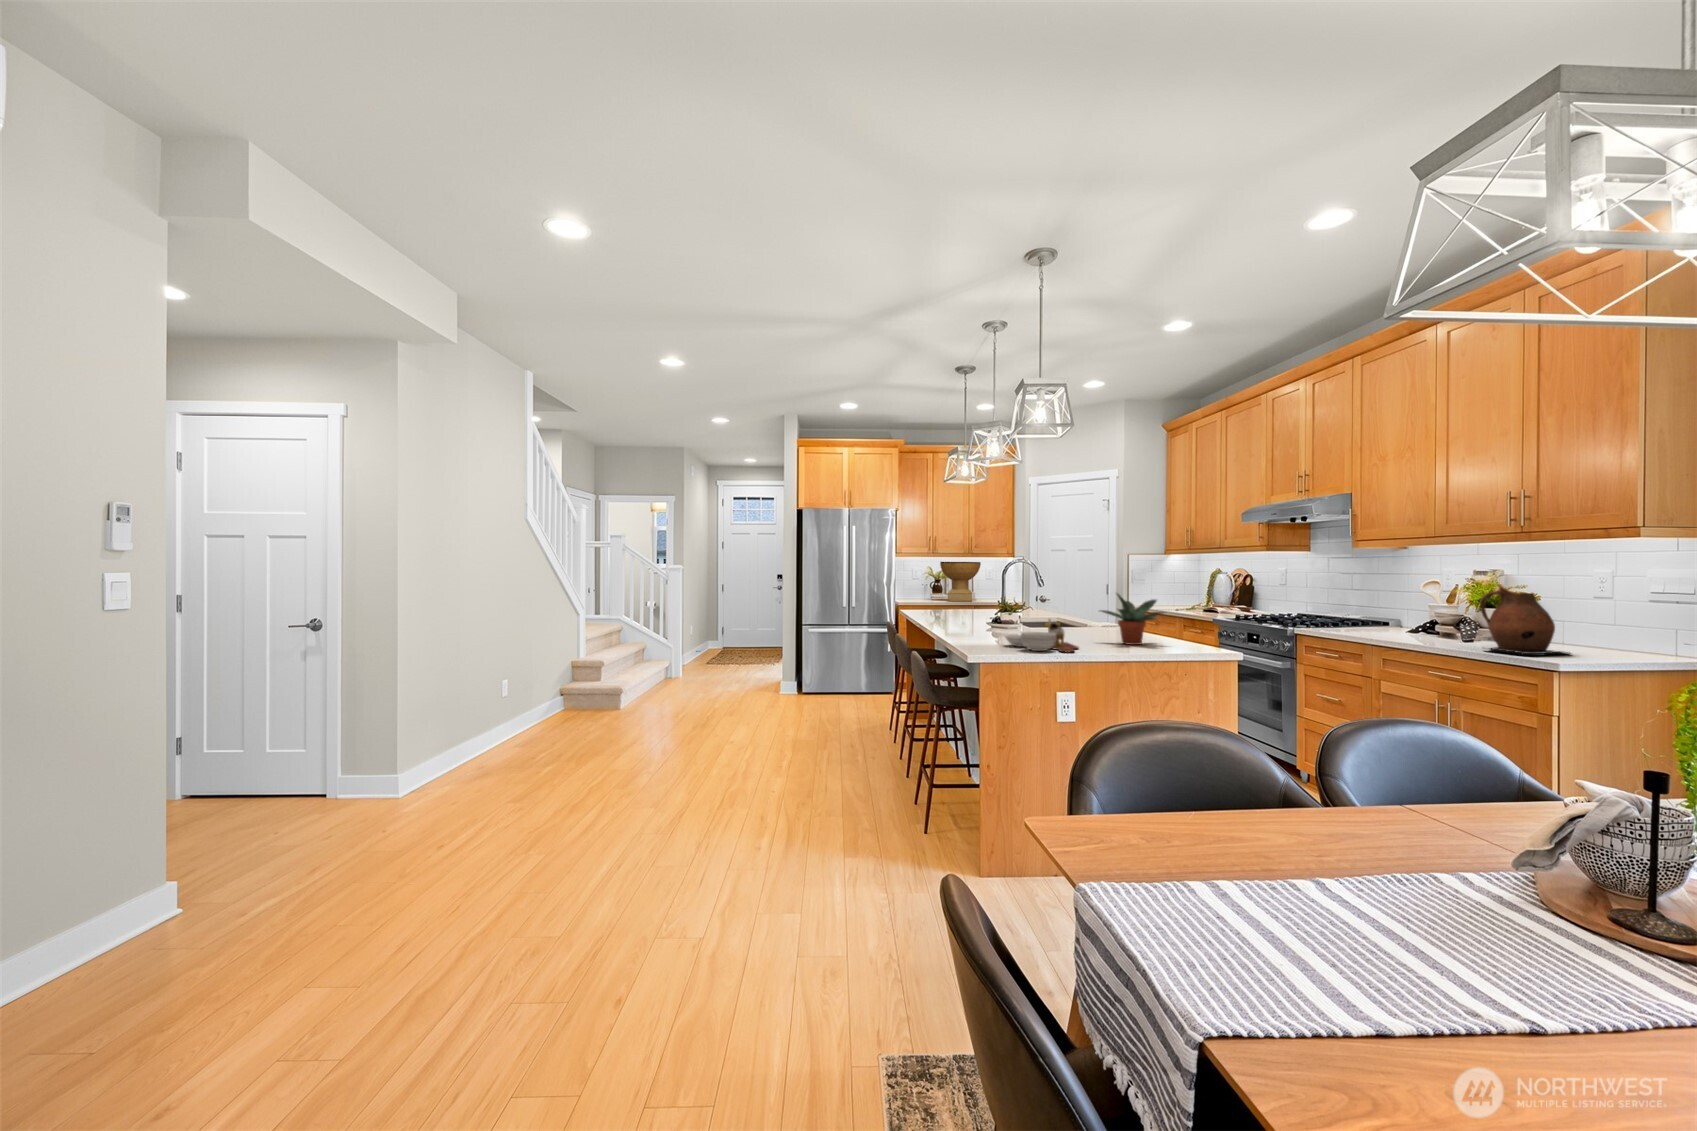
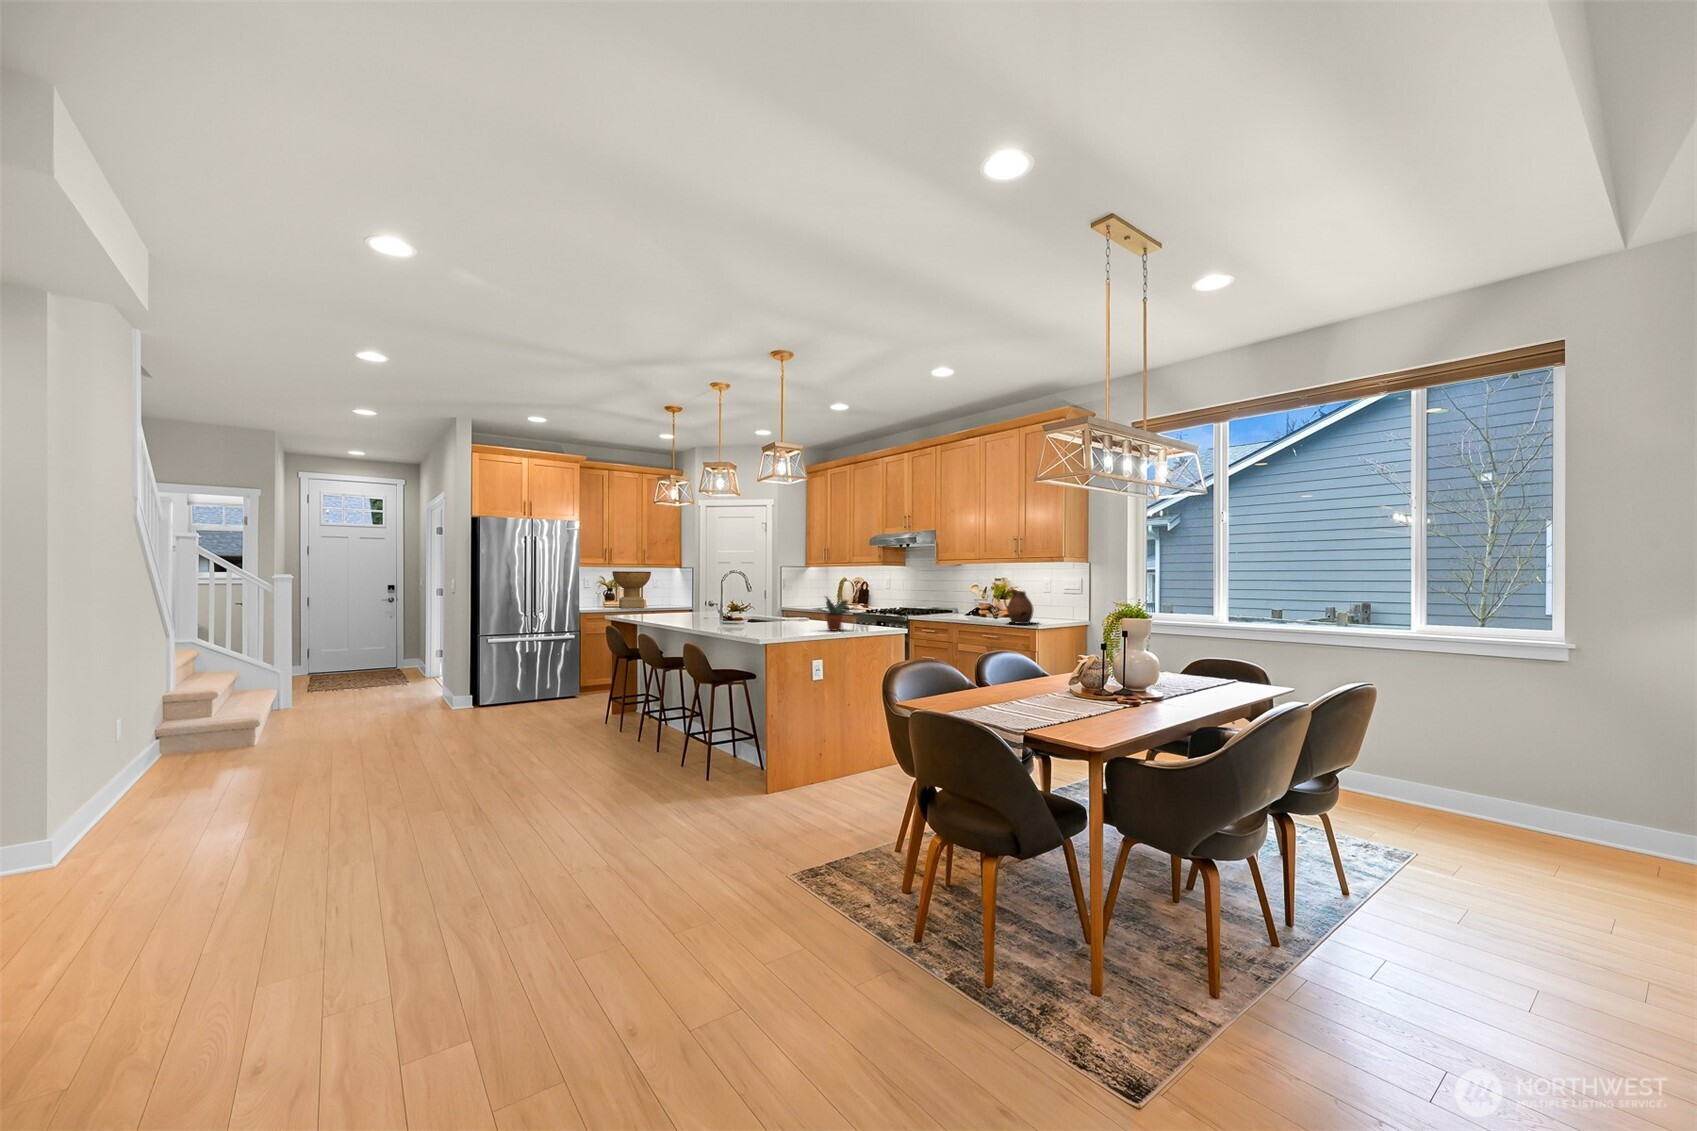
cutting board: present [1005,619,1079,652] -> none [760,615,813,637]

